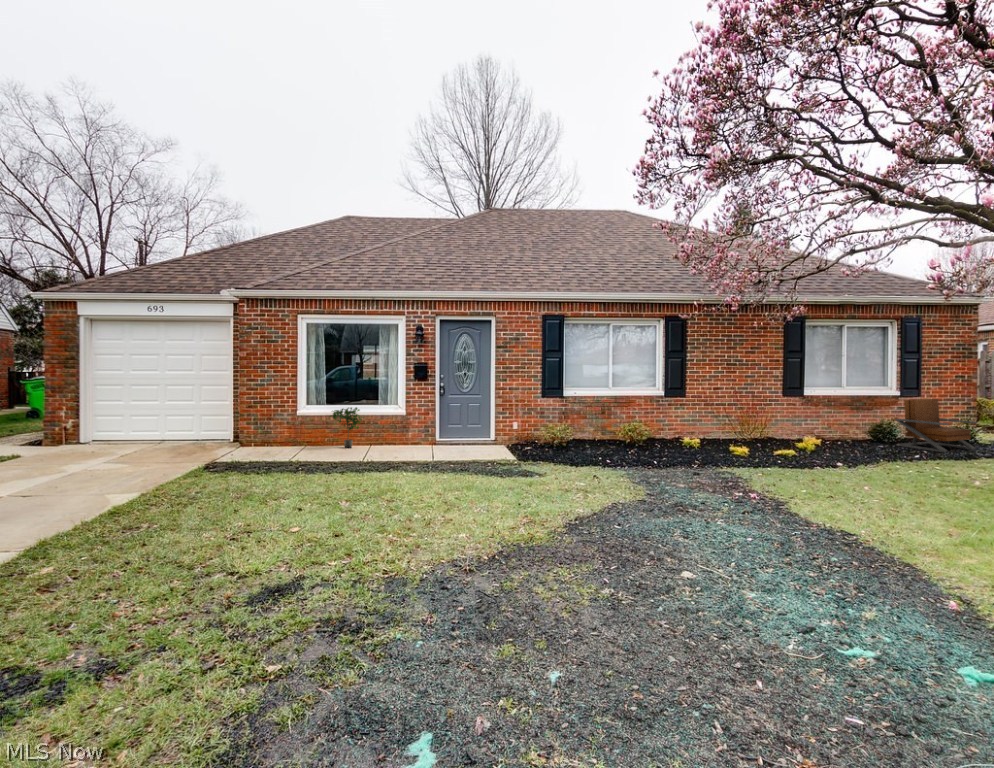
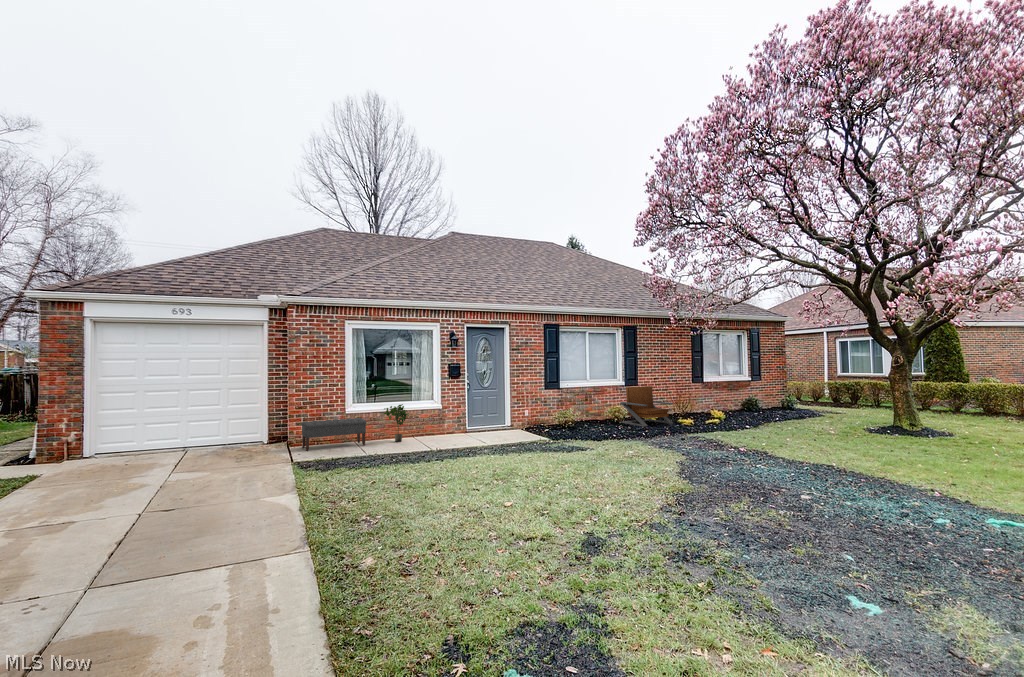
lounge chair: present [896,399,977,452] -> present [620,386,673,427]
bench: none [244,420,314,450] -> present [301,418,366,451]

